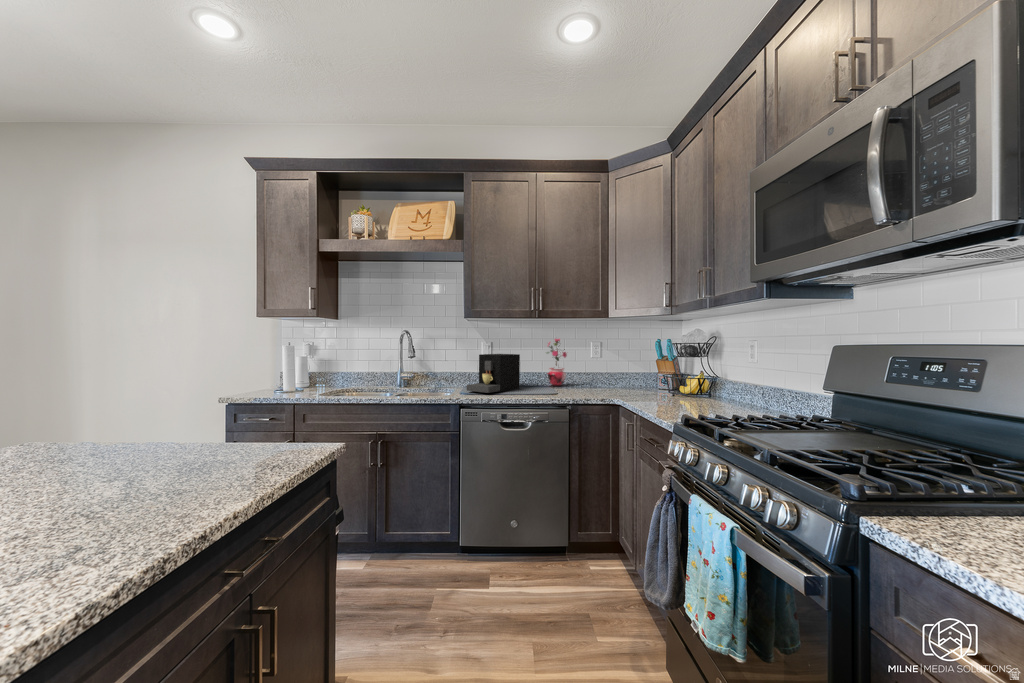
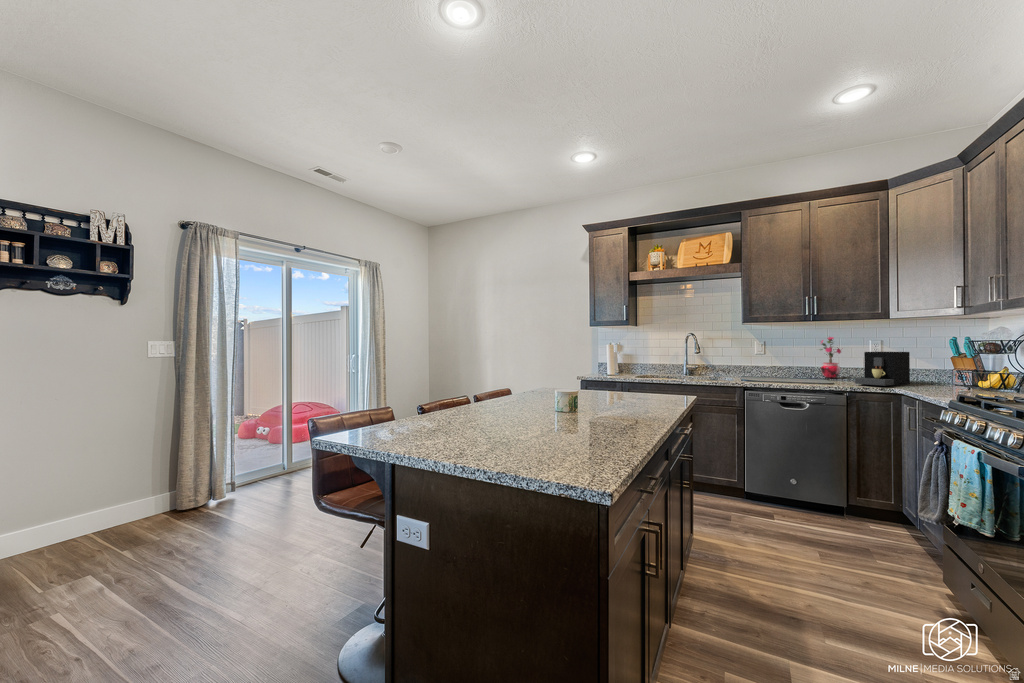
coffee maker: present [467,354,520,393] -> present [855,352,910,386]

